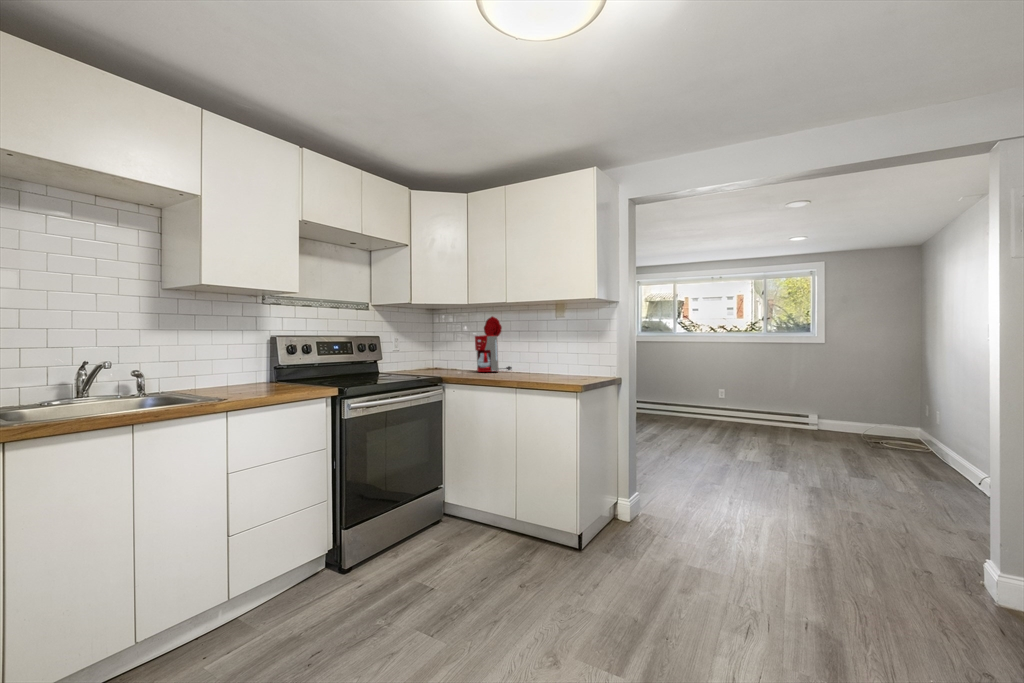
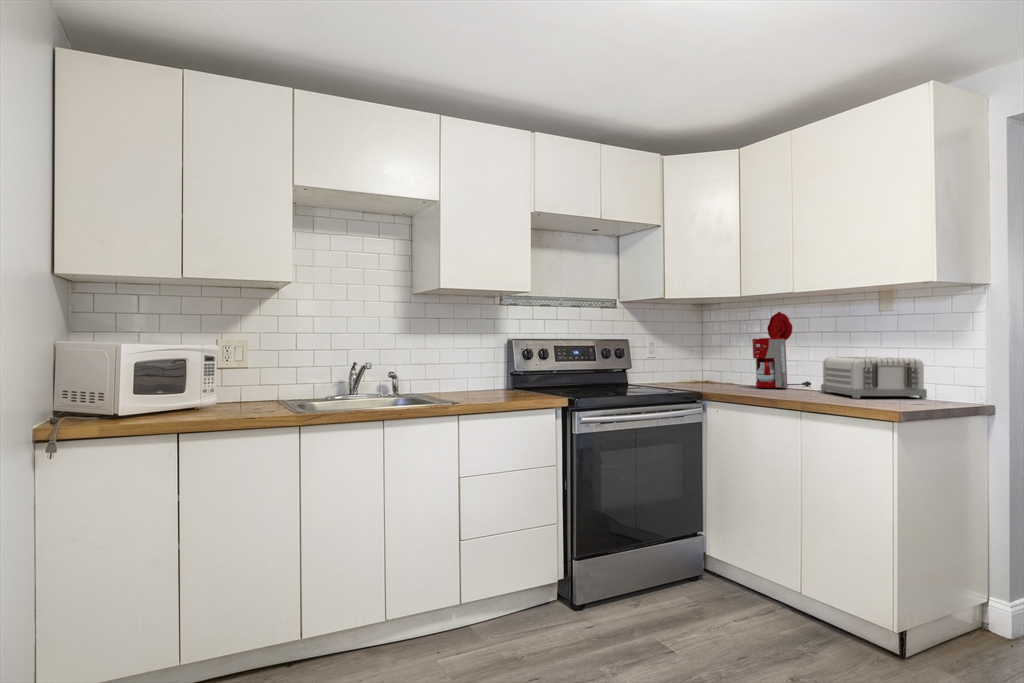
toaster: none [522,348,587,378] -> present [821,357,927,398]

